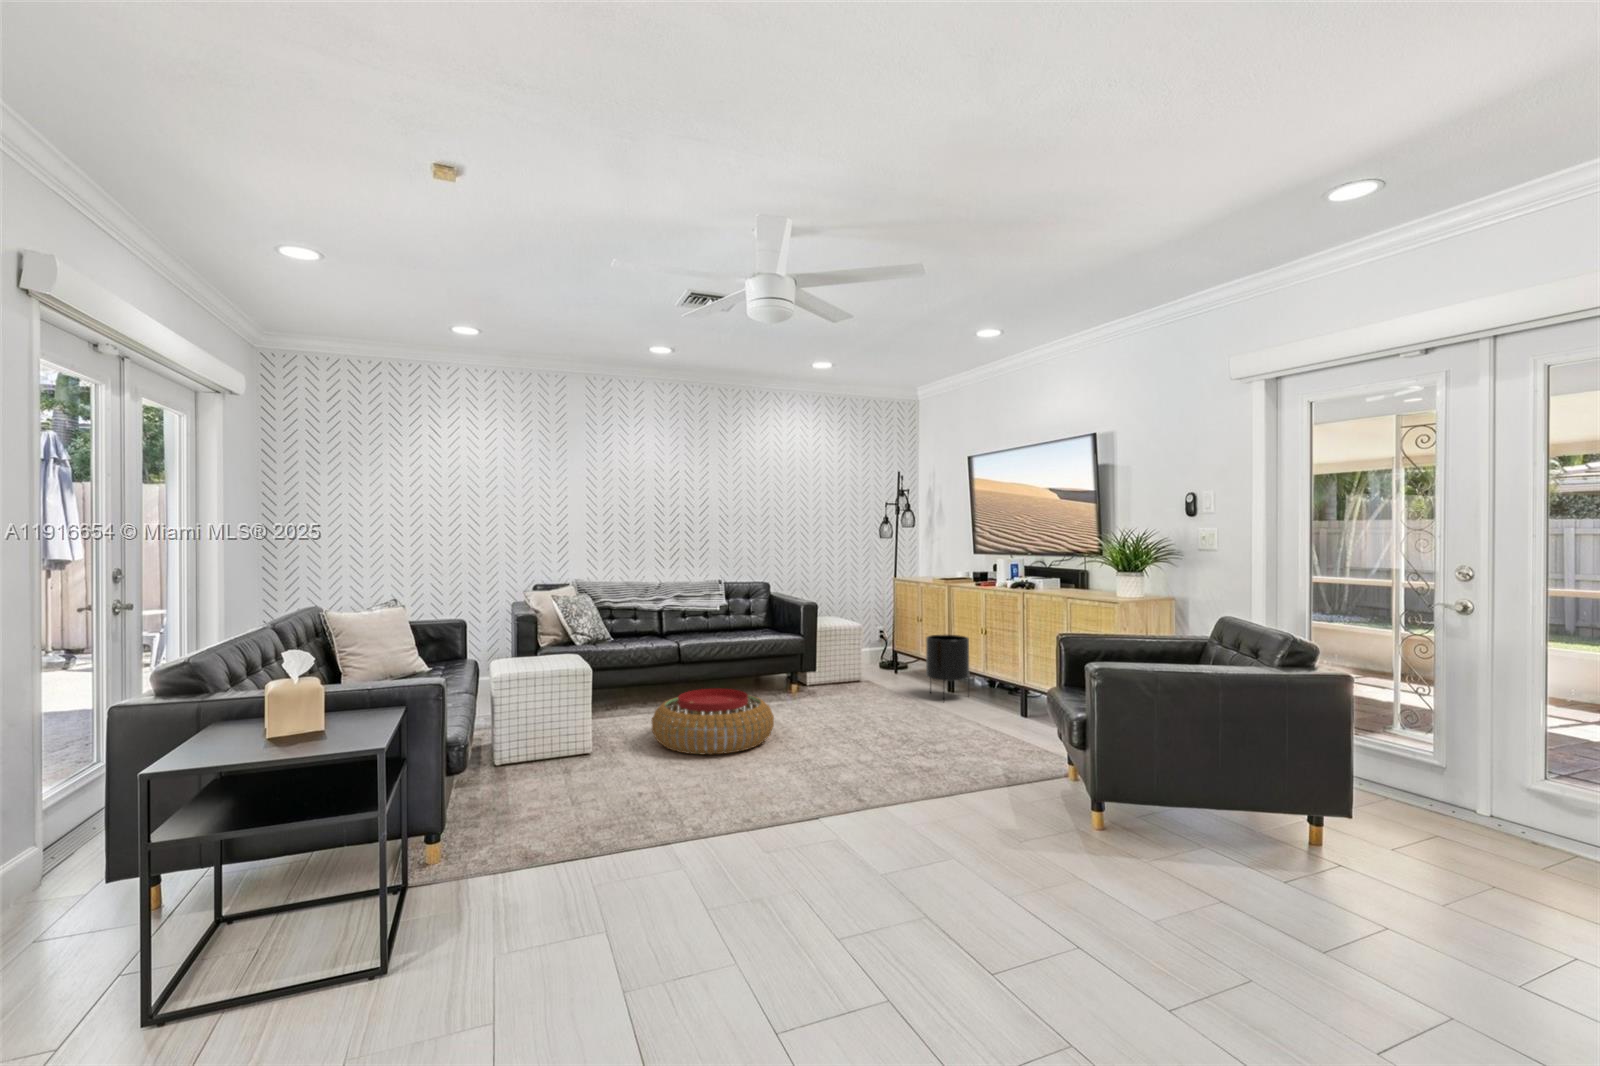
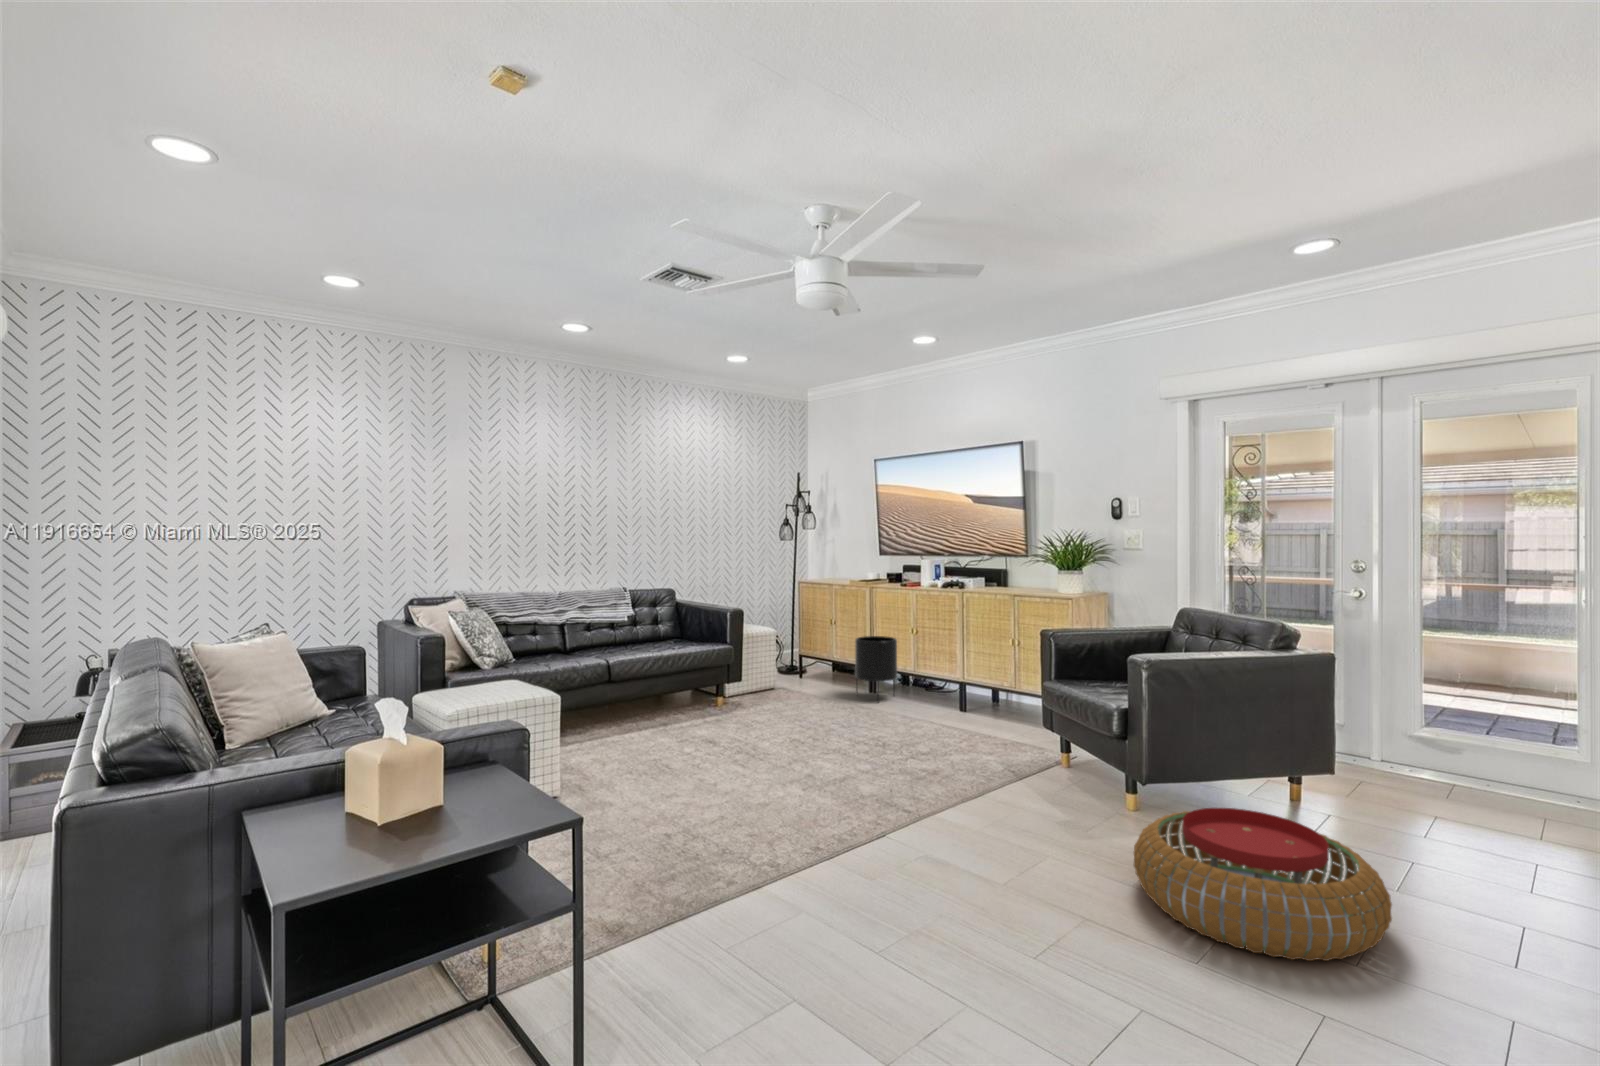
pouf: present [651,689,774,755] -> present [1134,808,1392,961]

